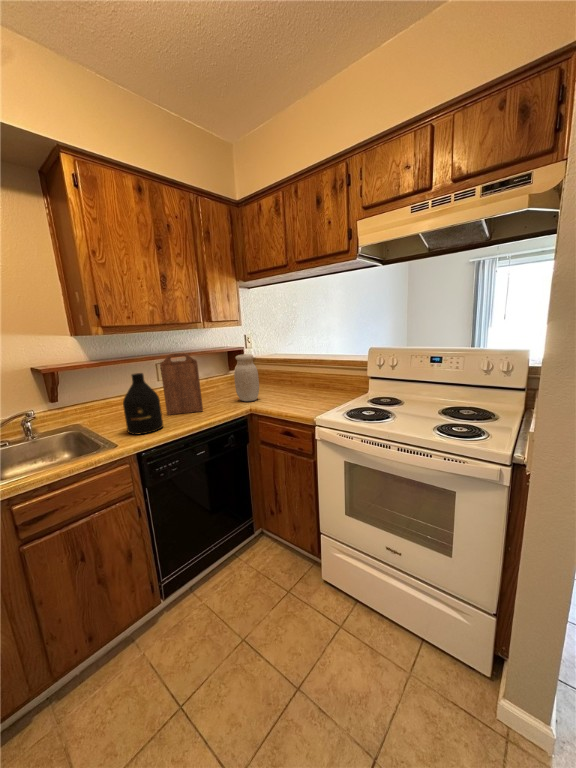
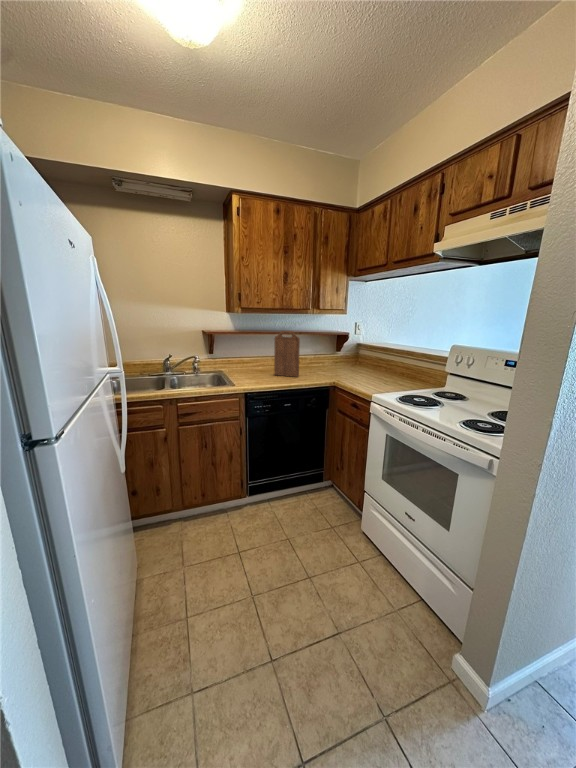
jar: present [234,354,259,401] -> none [329,338,348,377]
bottle: present [123,373,163,435] -> none [244,342,267,383]

